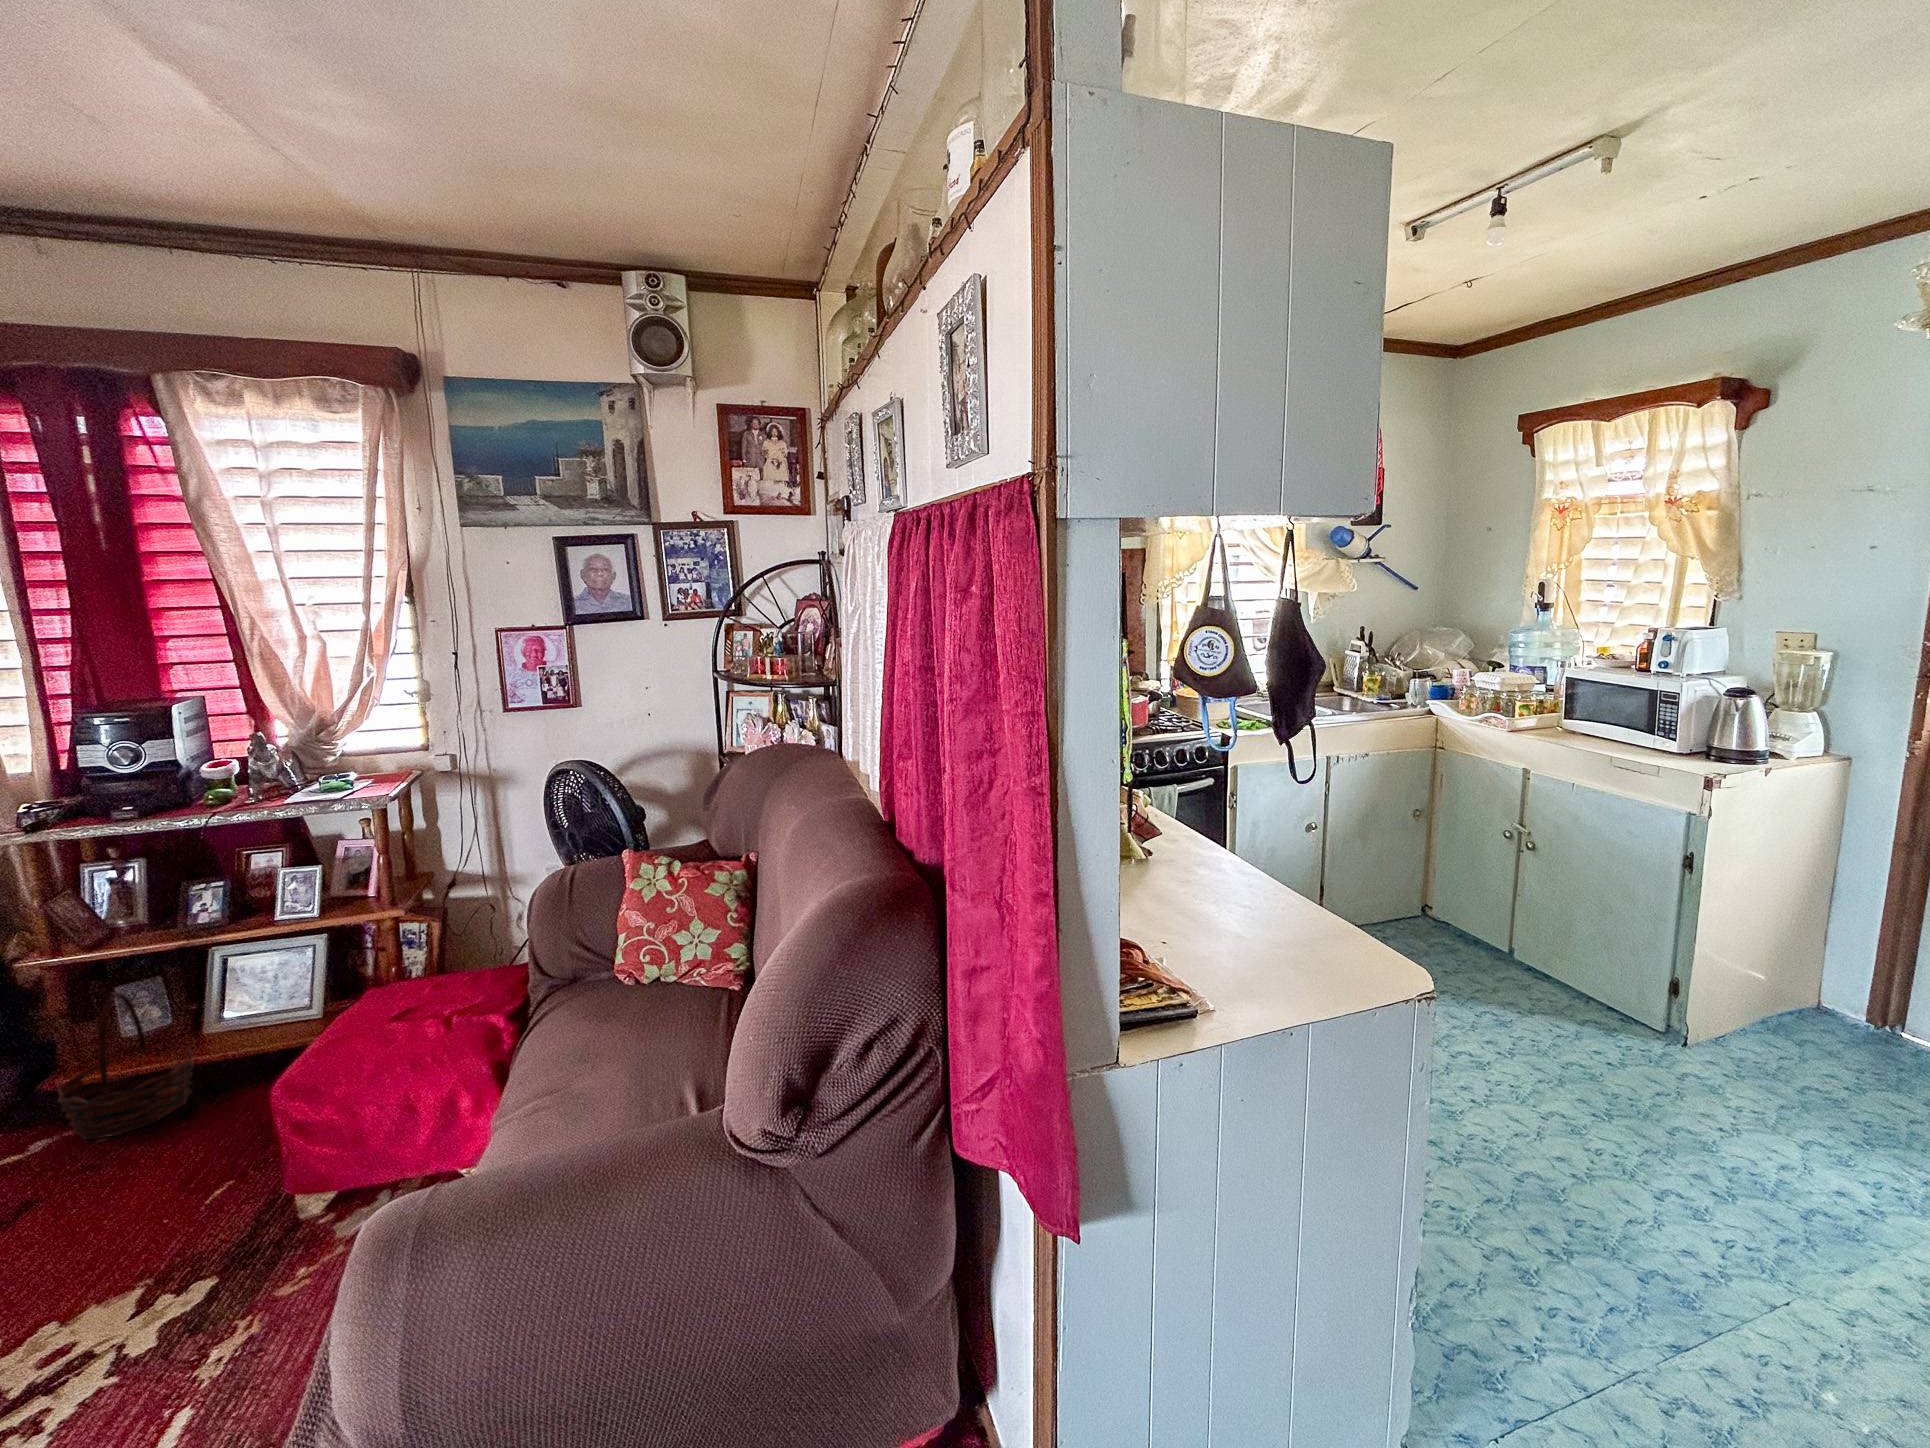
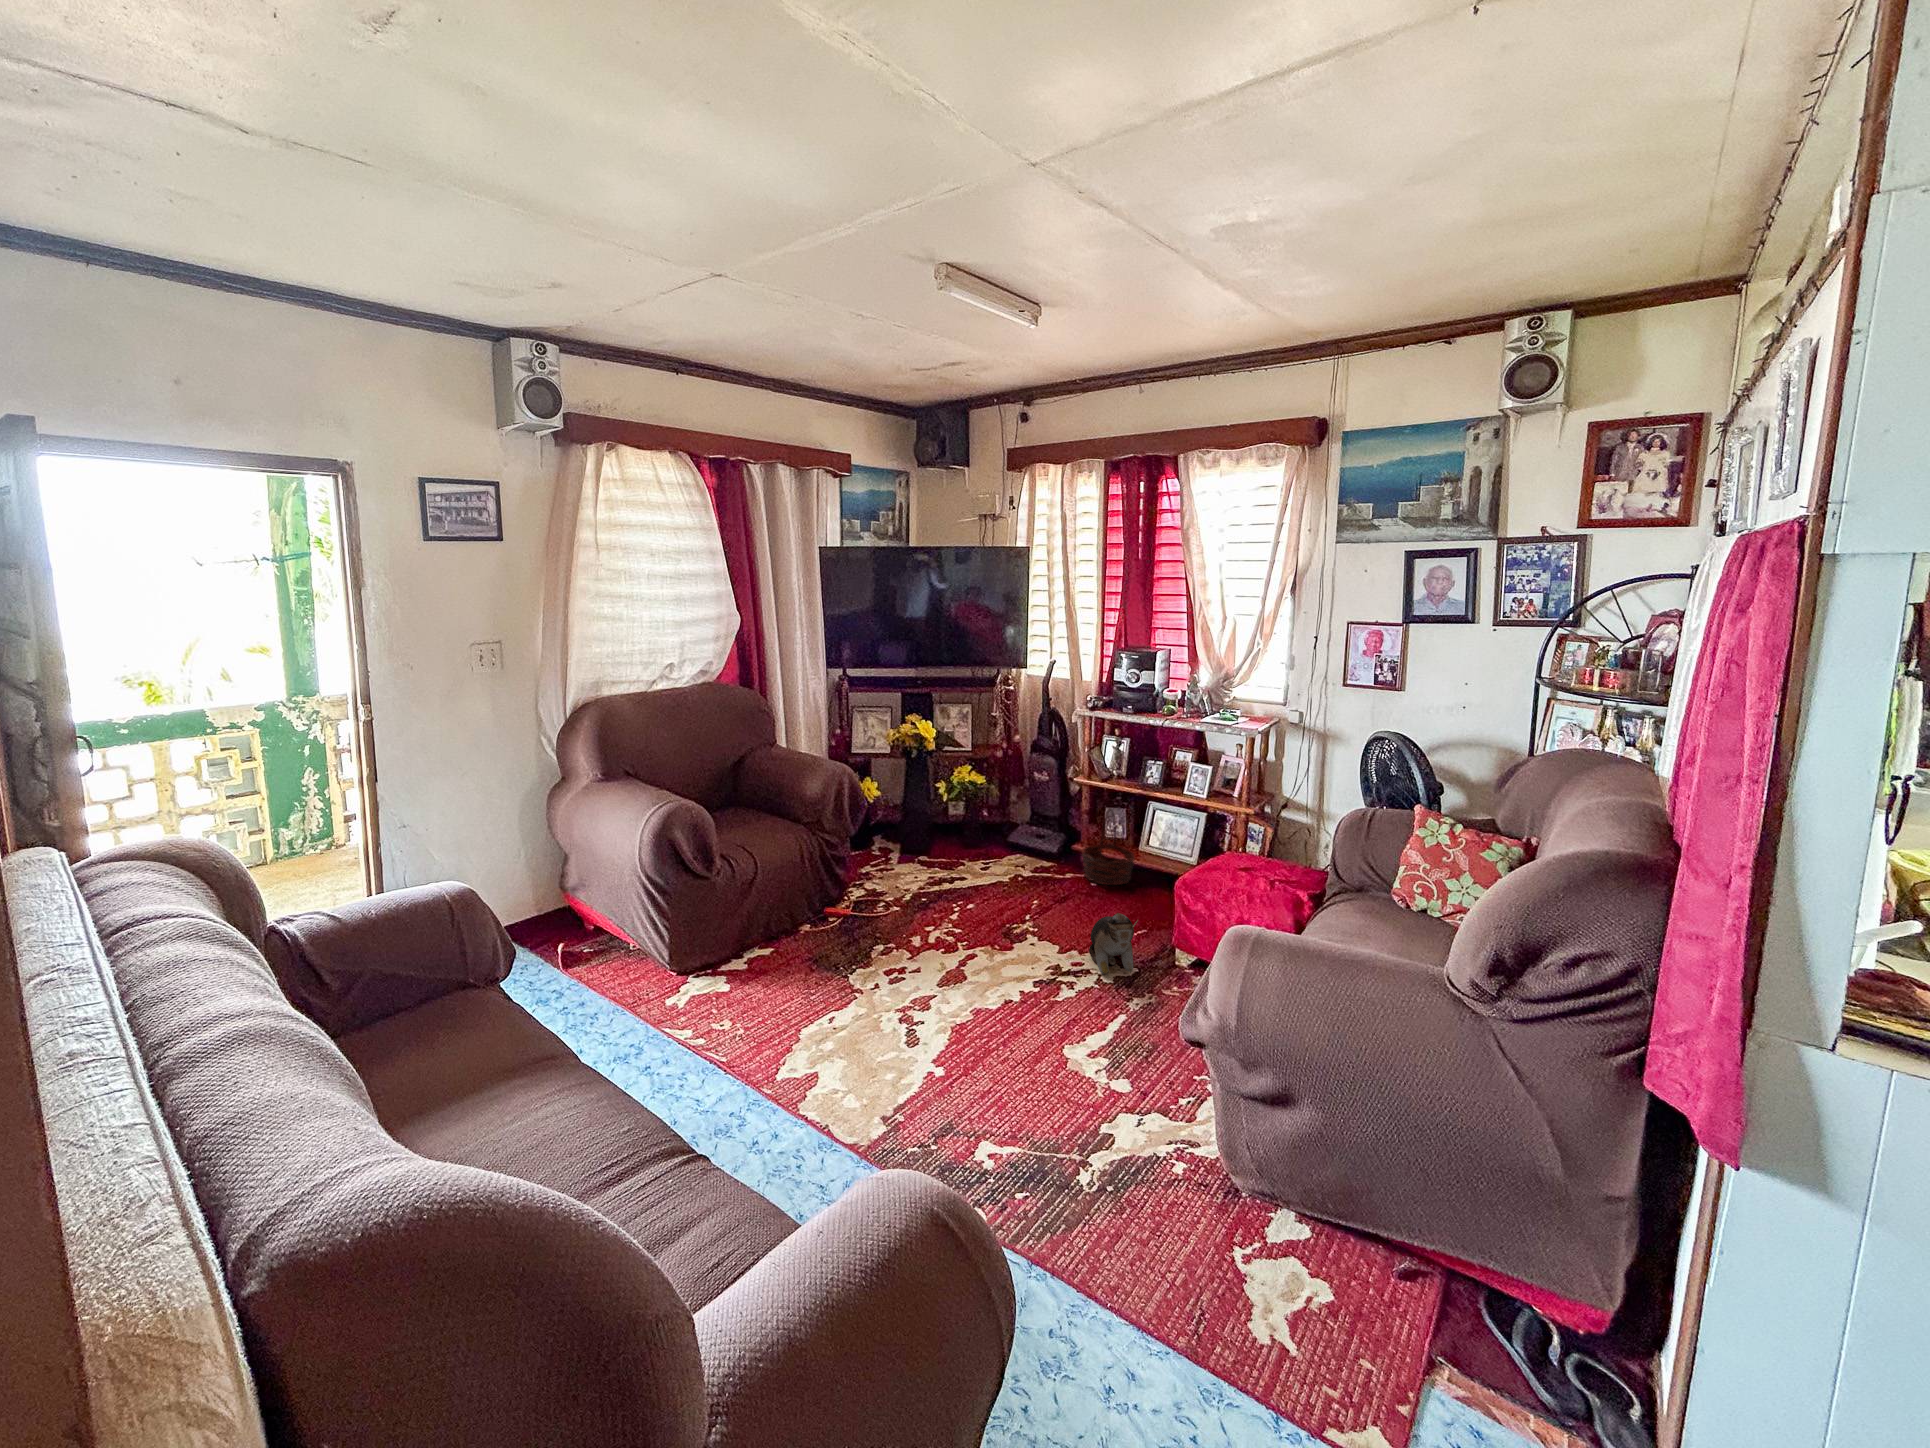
plush toy: none [78,1218,201,1356] -> present [1089,913,1138,974]

